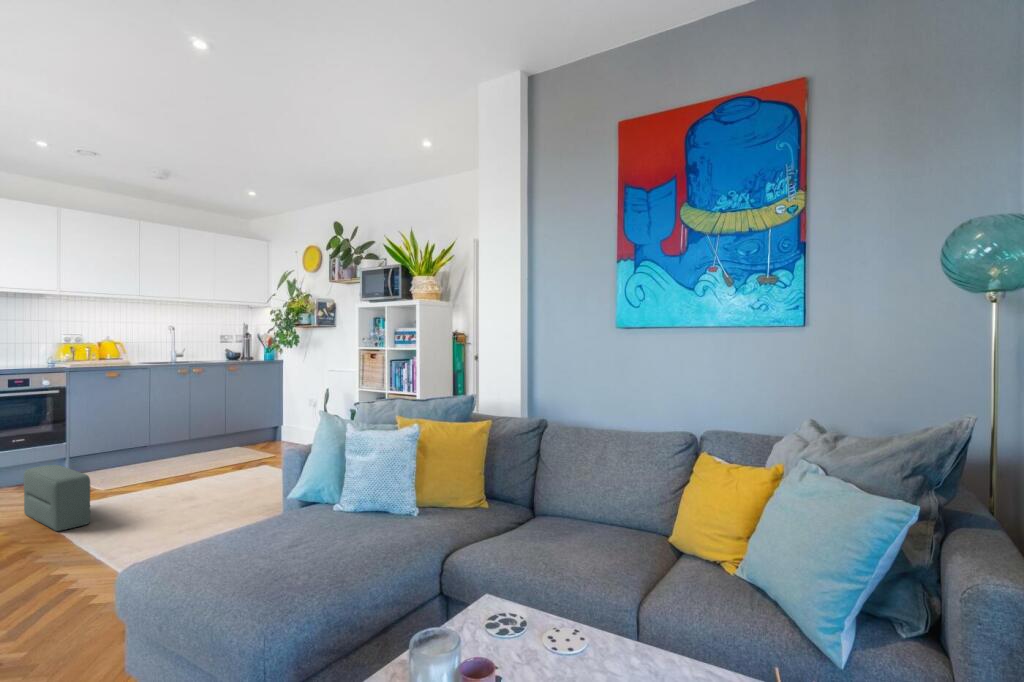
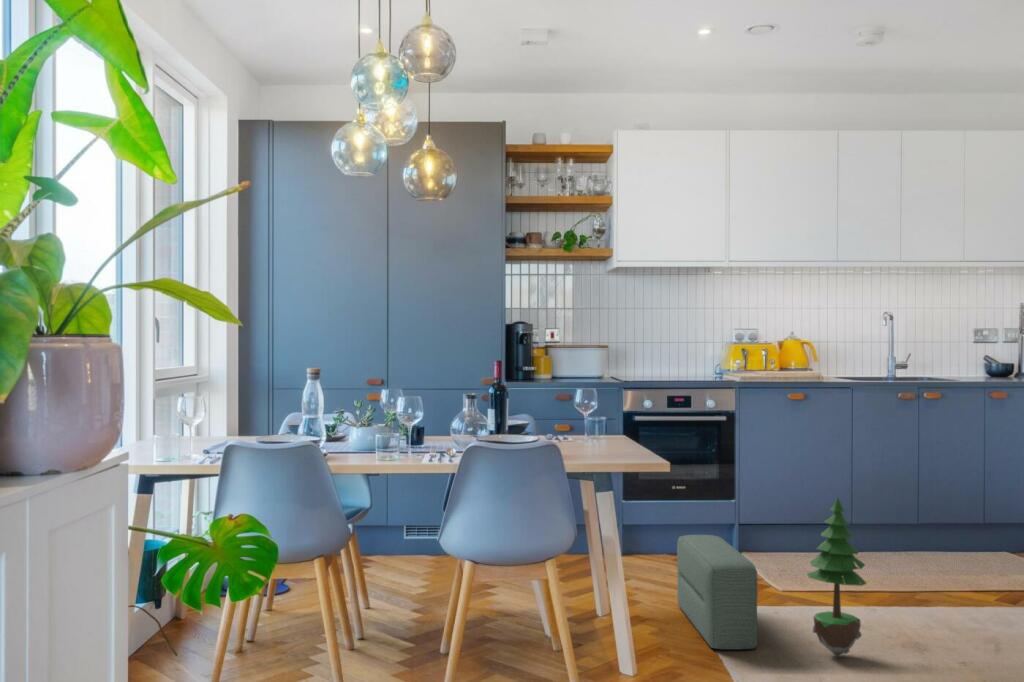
potted tree: none [124,429,162,515] -> present [808,498,866,656]

